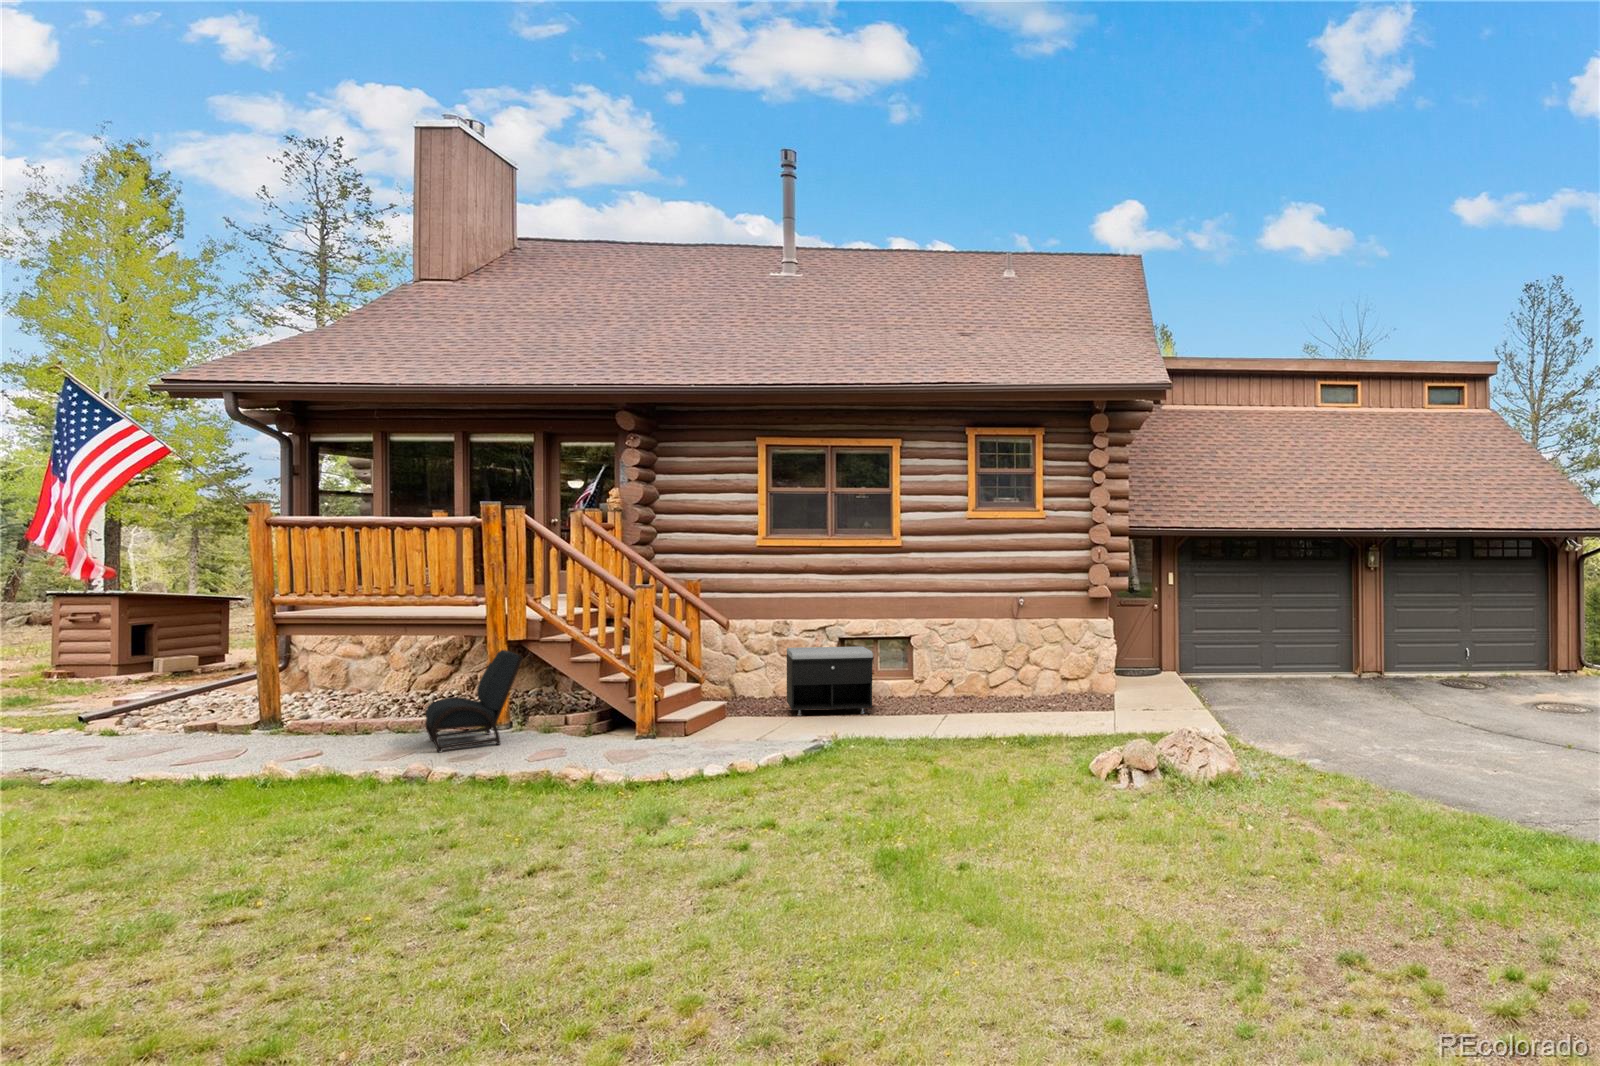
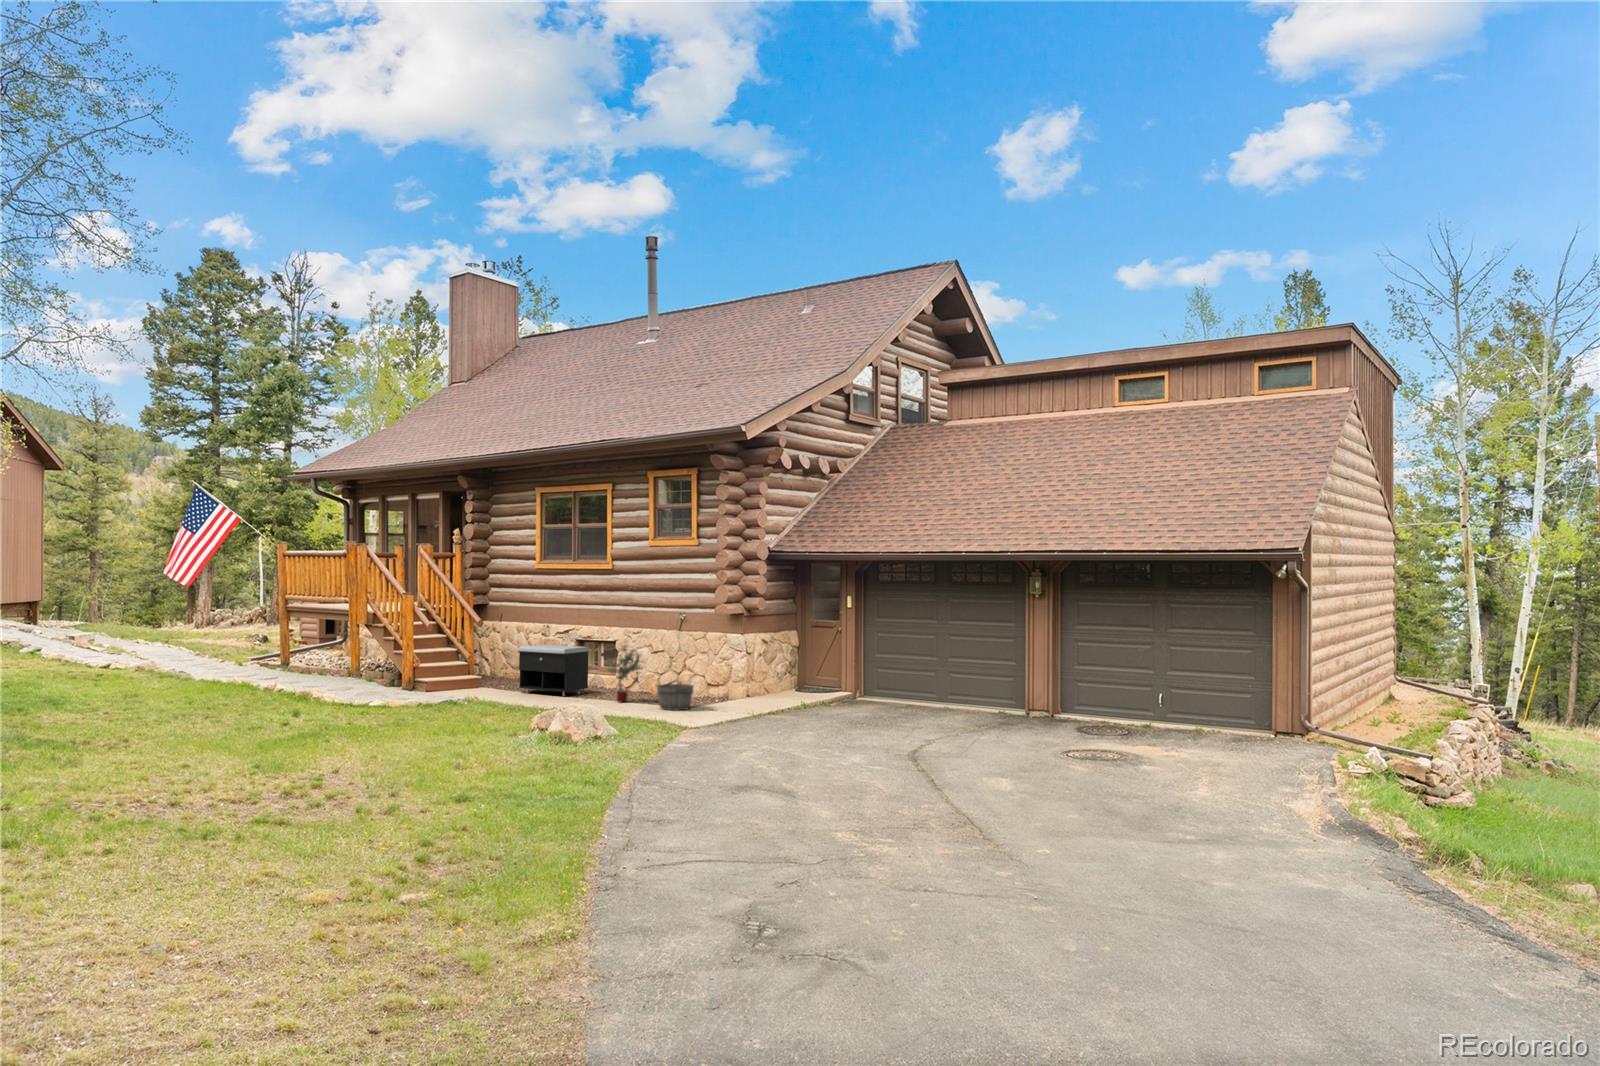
potted tree: none [930,640,989,713] -> present [608,648,642,702]
lounge chair: present [425,650,523,752] -> none [305,631,371,686]
wooden bucket: none [1024,674,1071,715] -> present [657,683,694,710]

